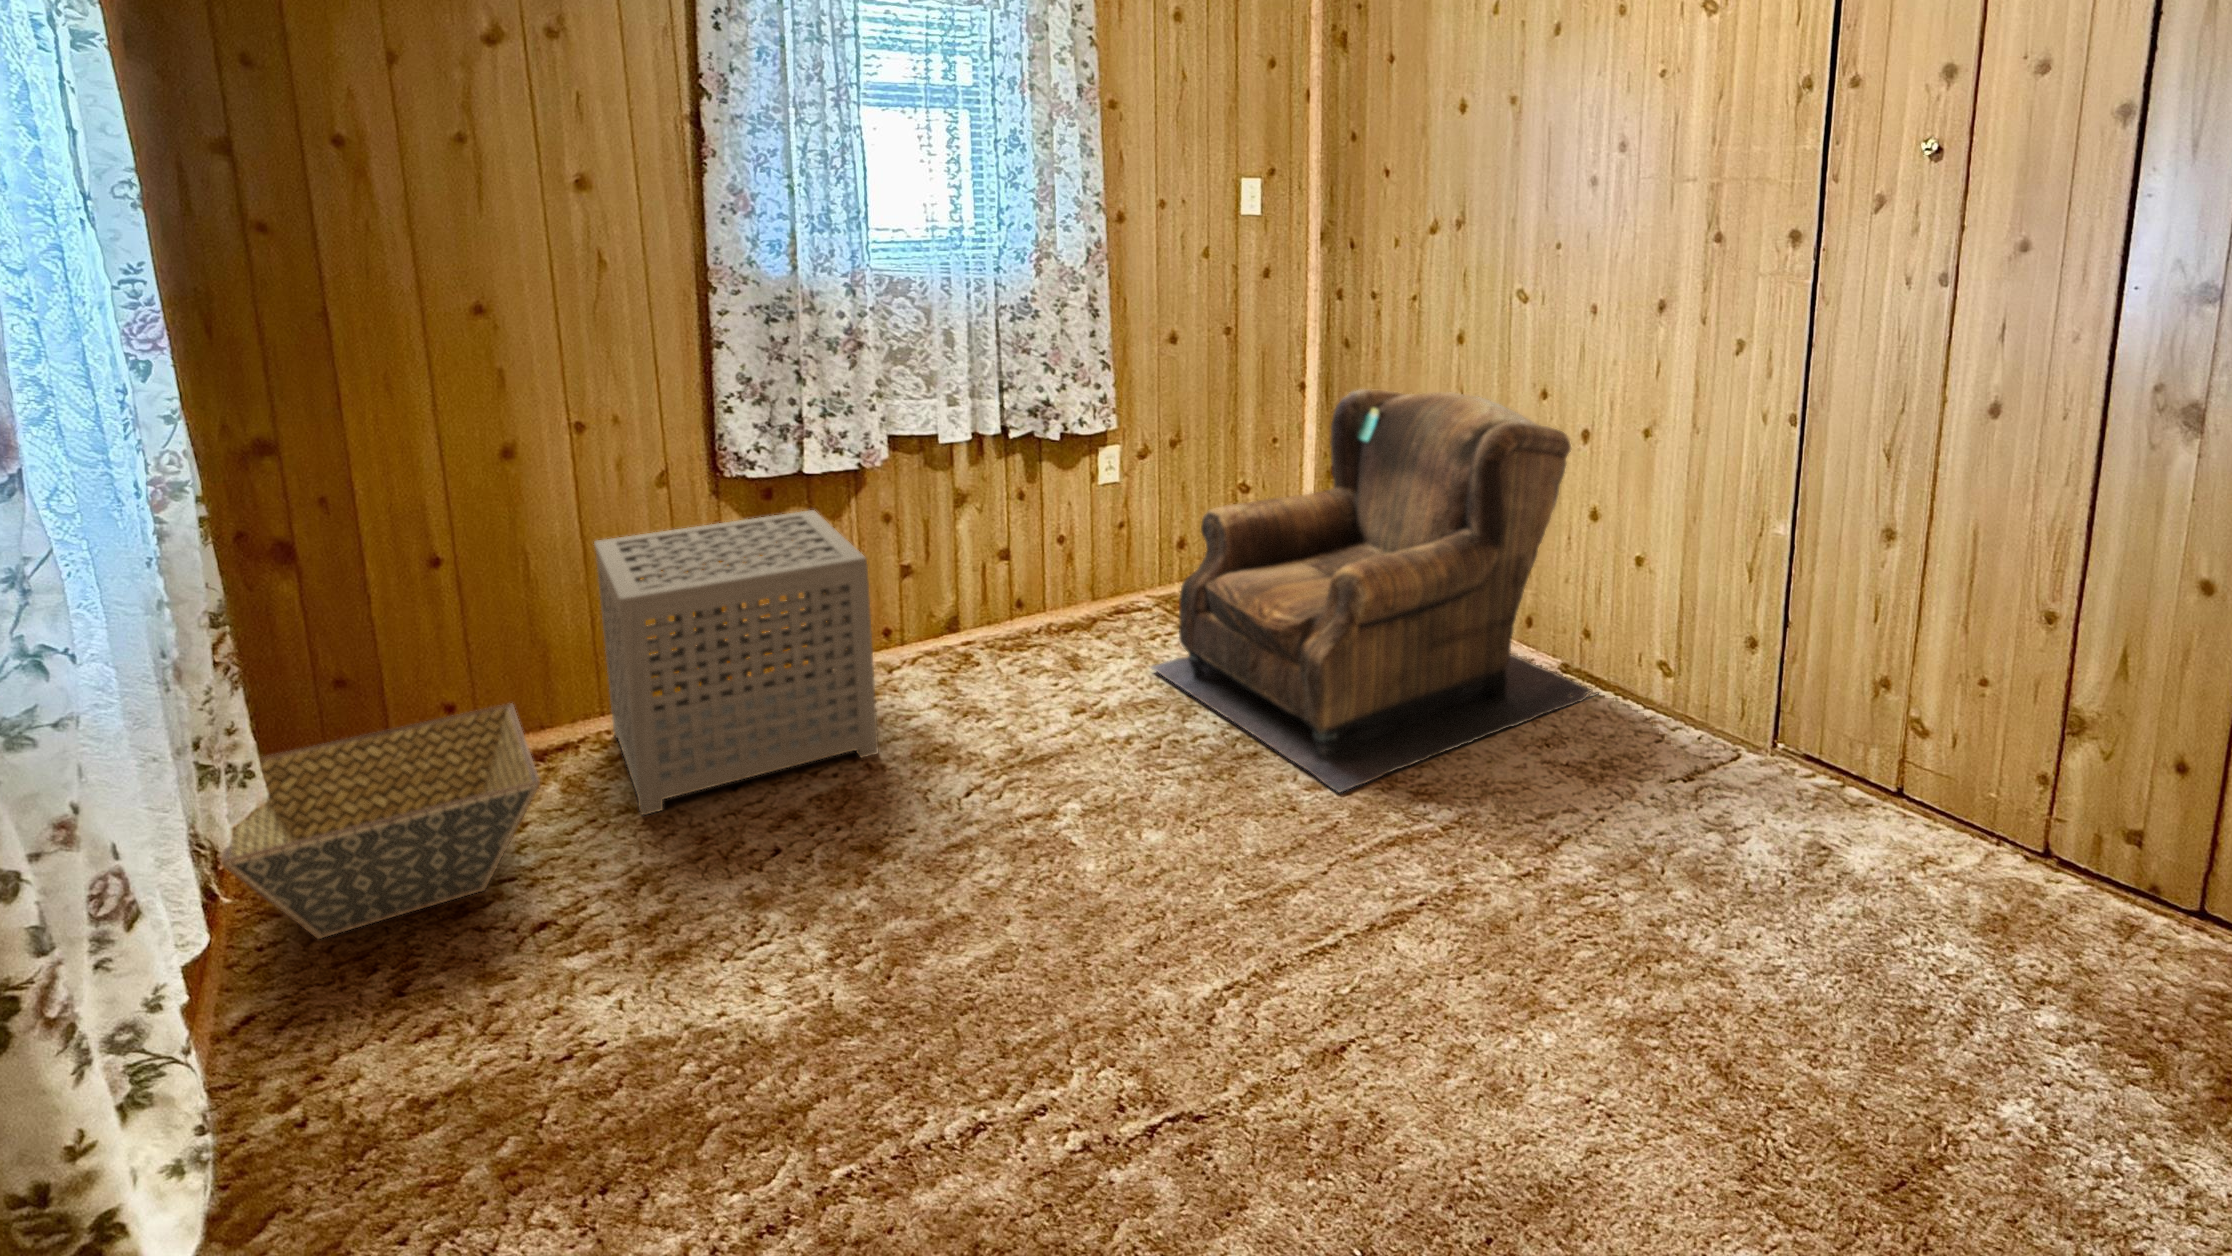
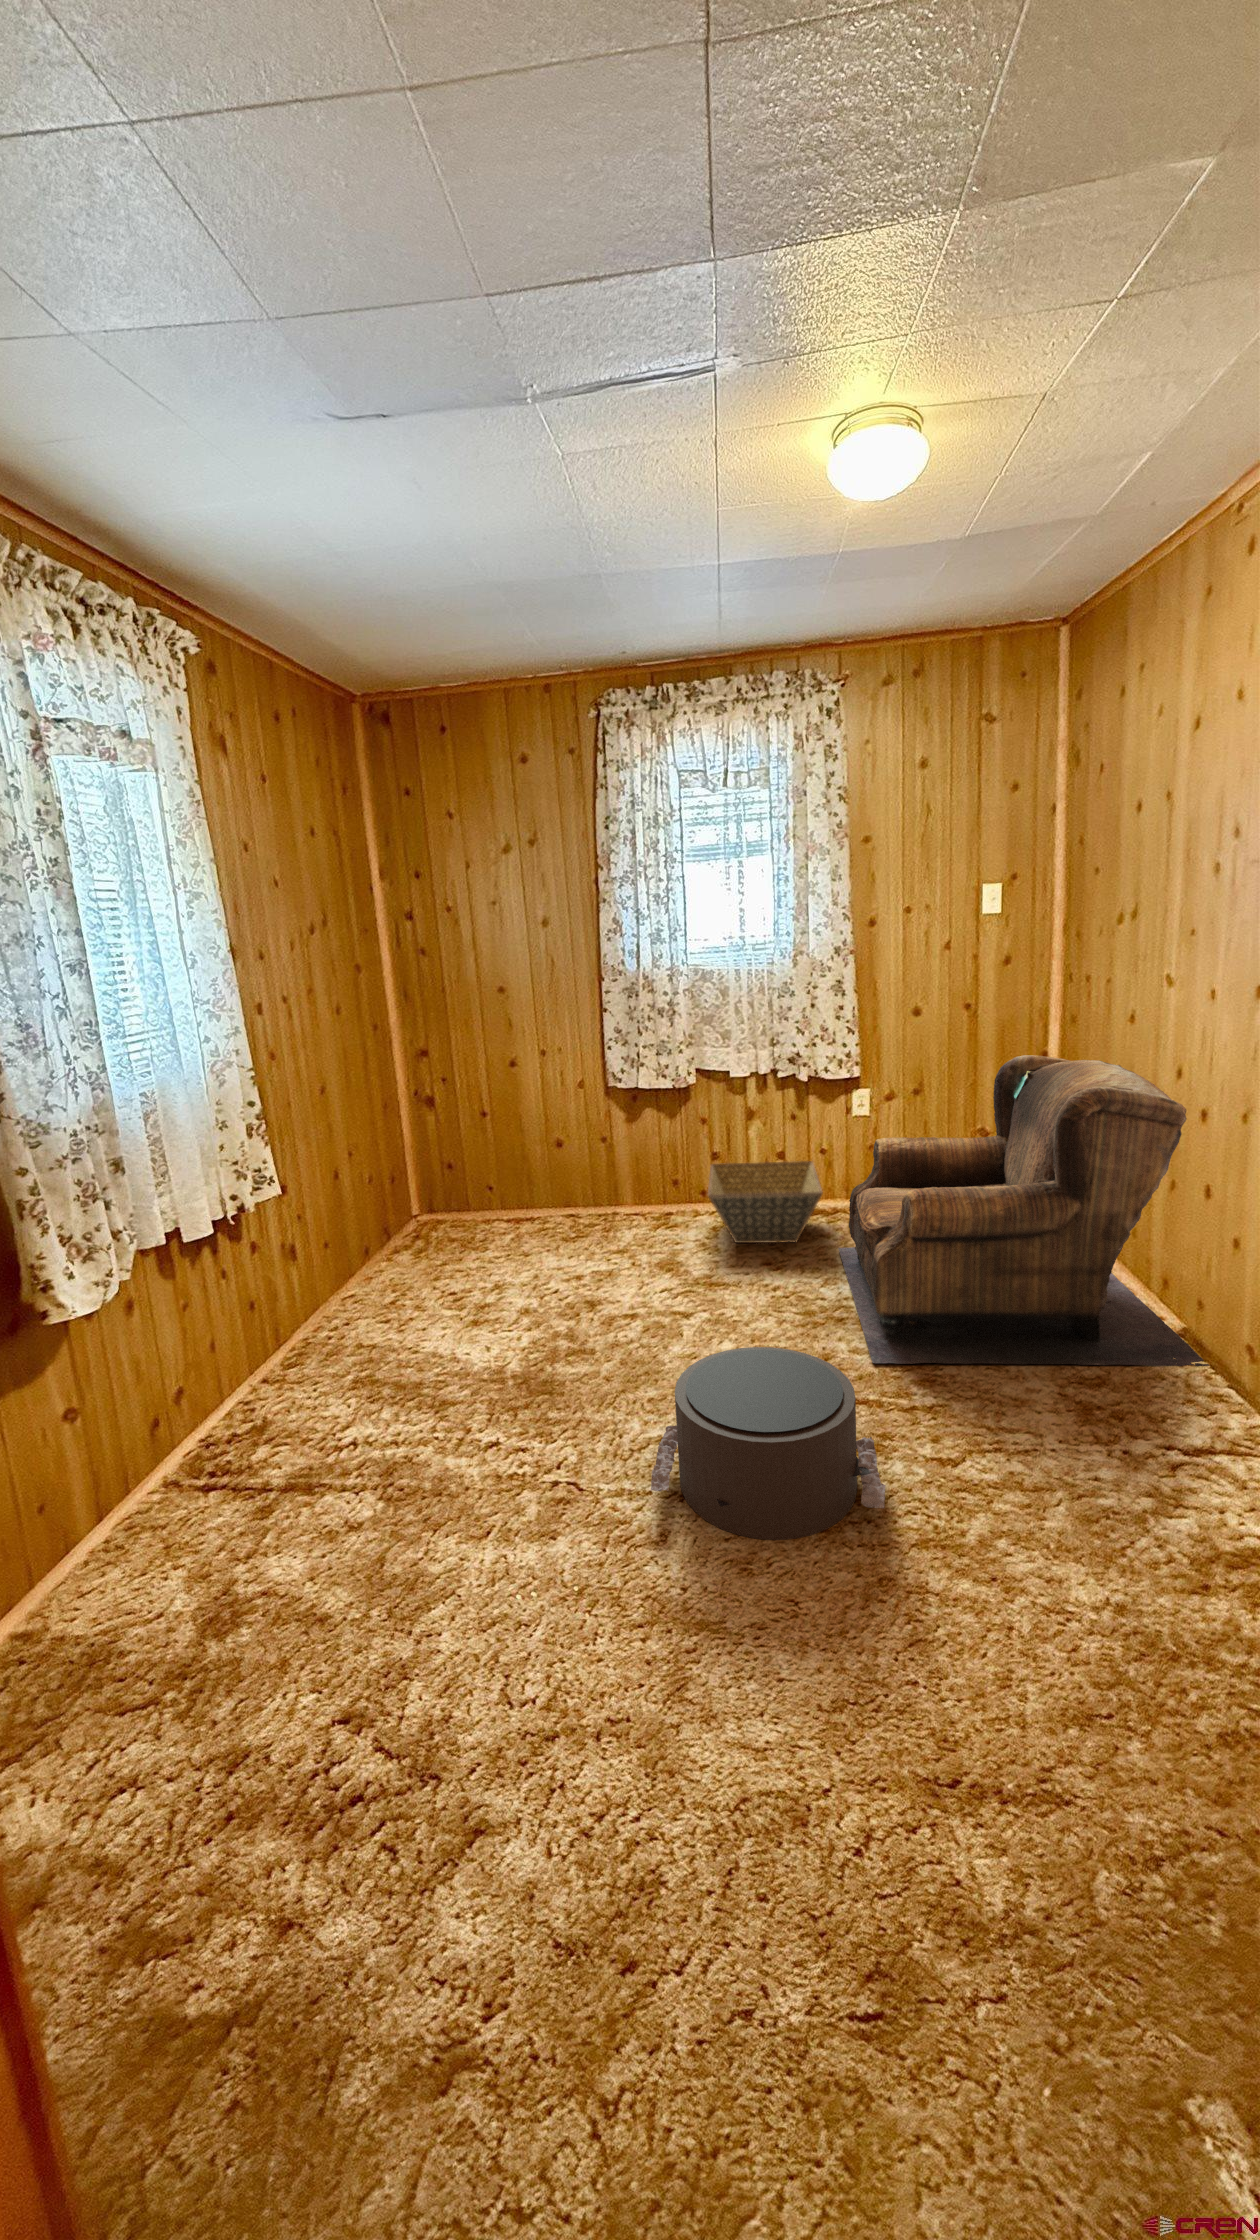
side table: present [594,510,878,815] -> none [517,1111,662,1259]
basket: present [221,703,540,939] -> present [708,1161,823,1243]
pouf: none [1235,794,1546,1050] -> present [651,1347,885,1540]

